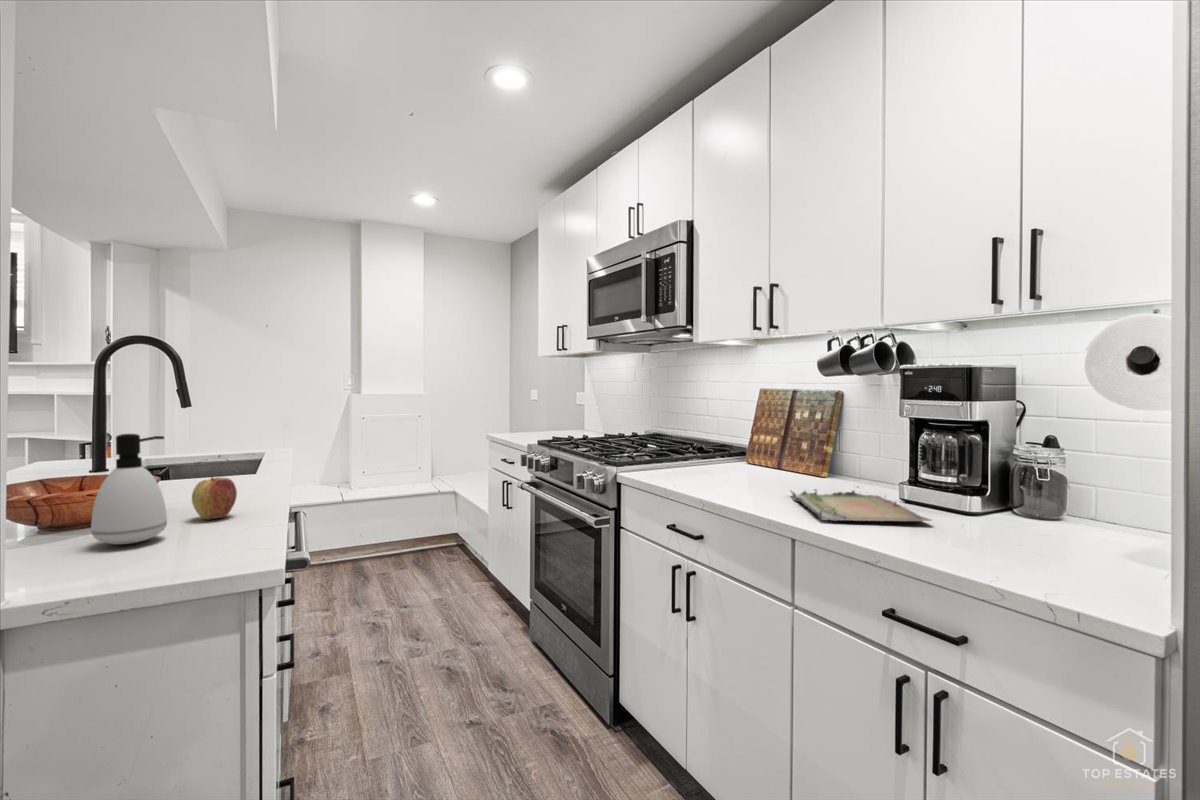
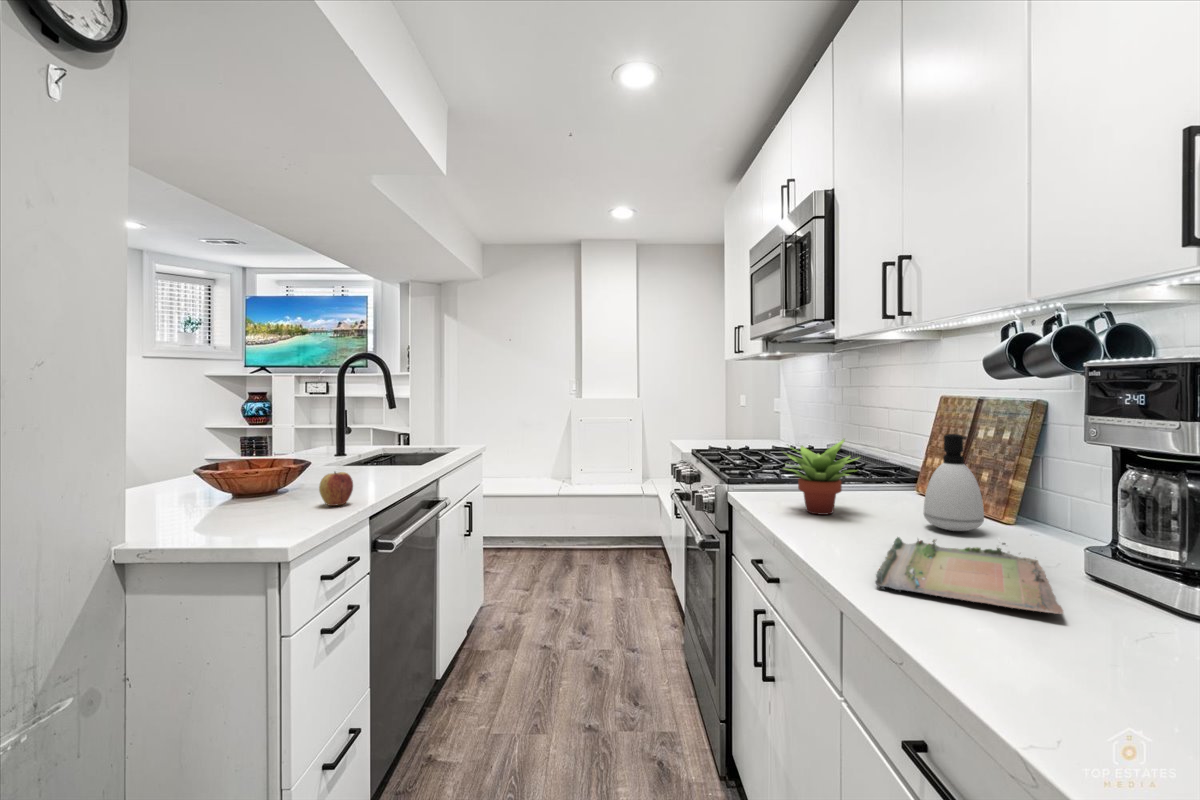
succulent plant: none [681,421,741,482] -> present [783,439,859,515]
soap dispenser: present [91,434,167,544] -> present [924,434,984,531]

